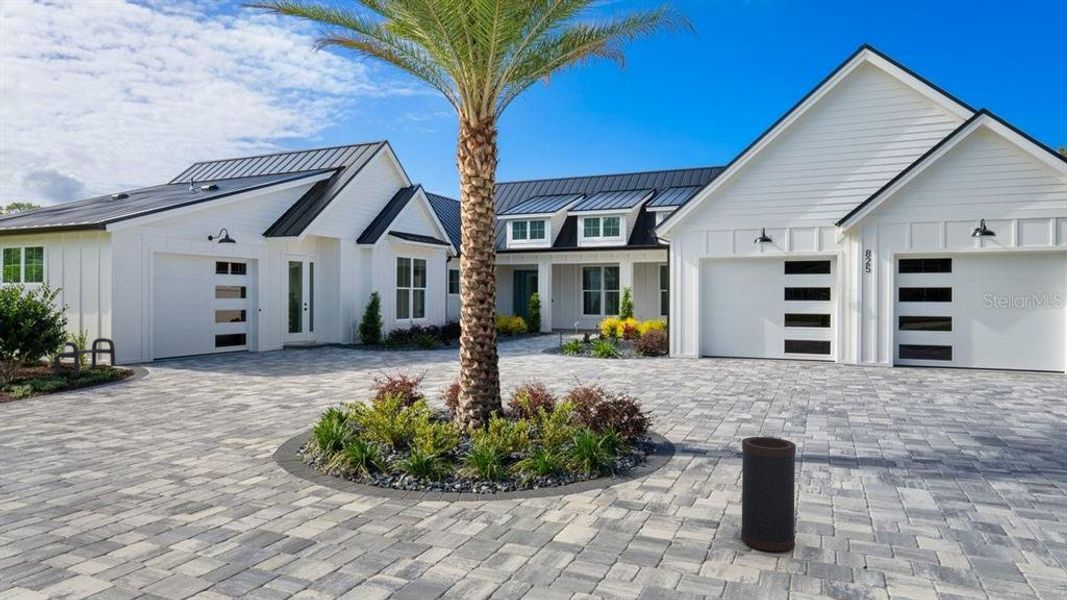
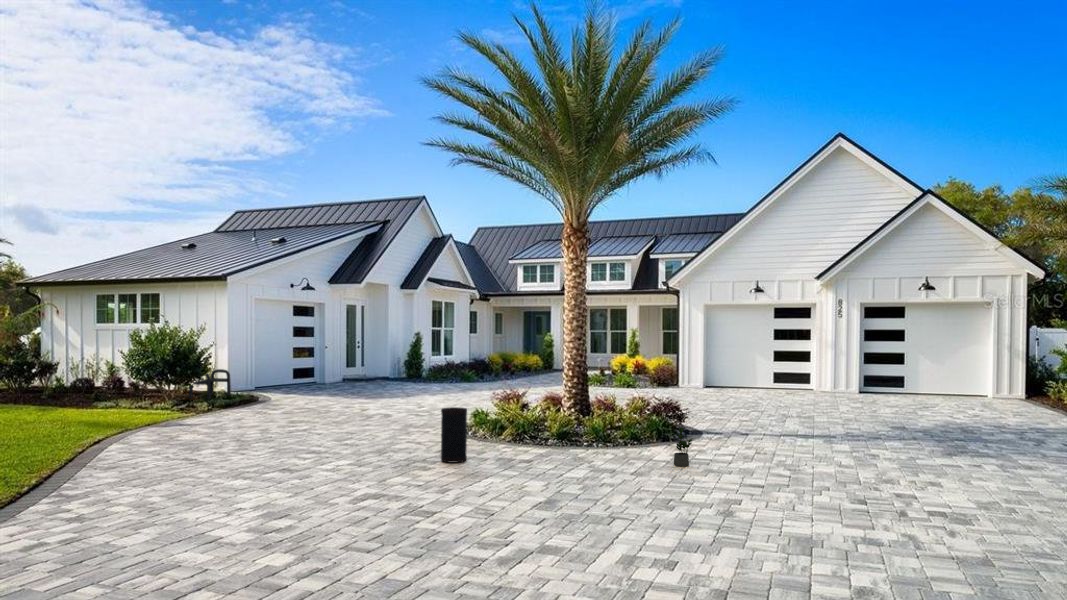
trash can: present [741,437,796,551] -> present [441,407,467,462]
potted plant: none [589,481,629,561] -> present [674,427,693,466]

